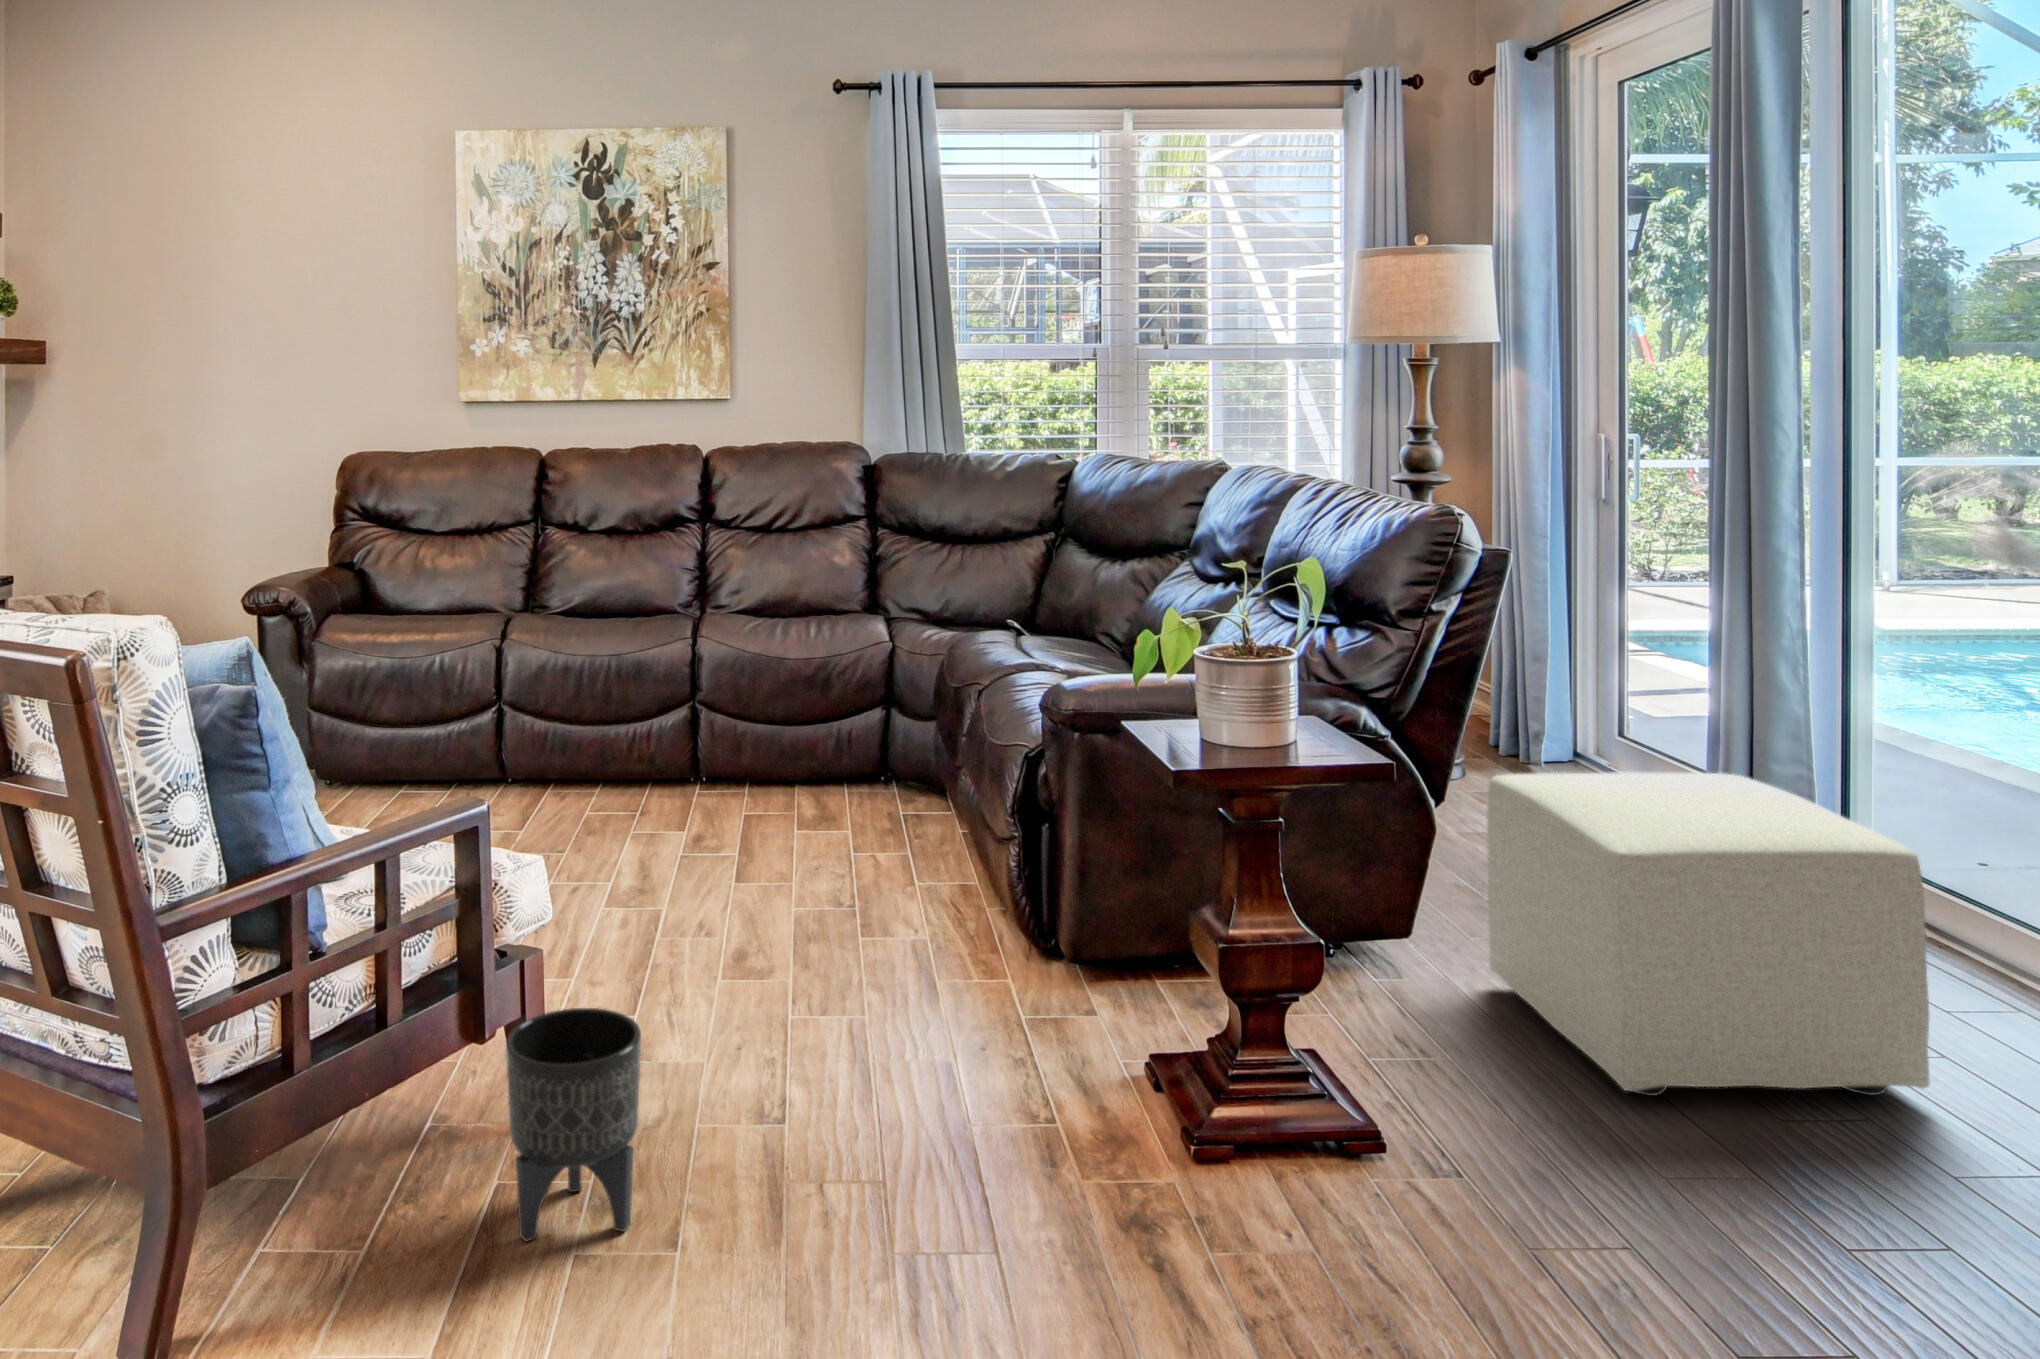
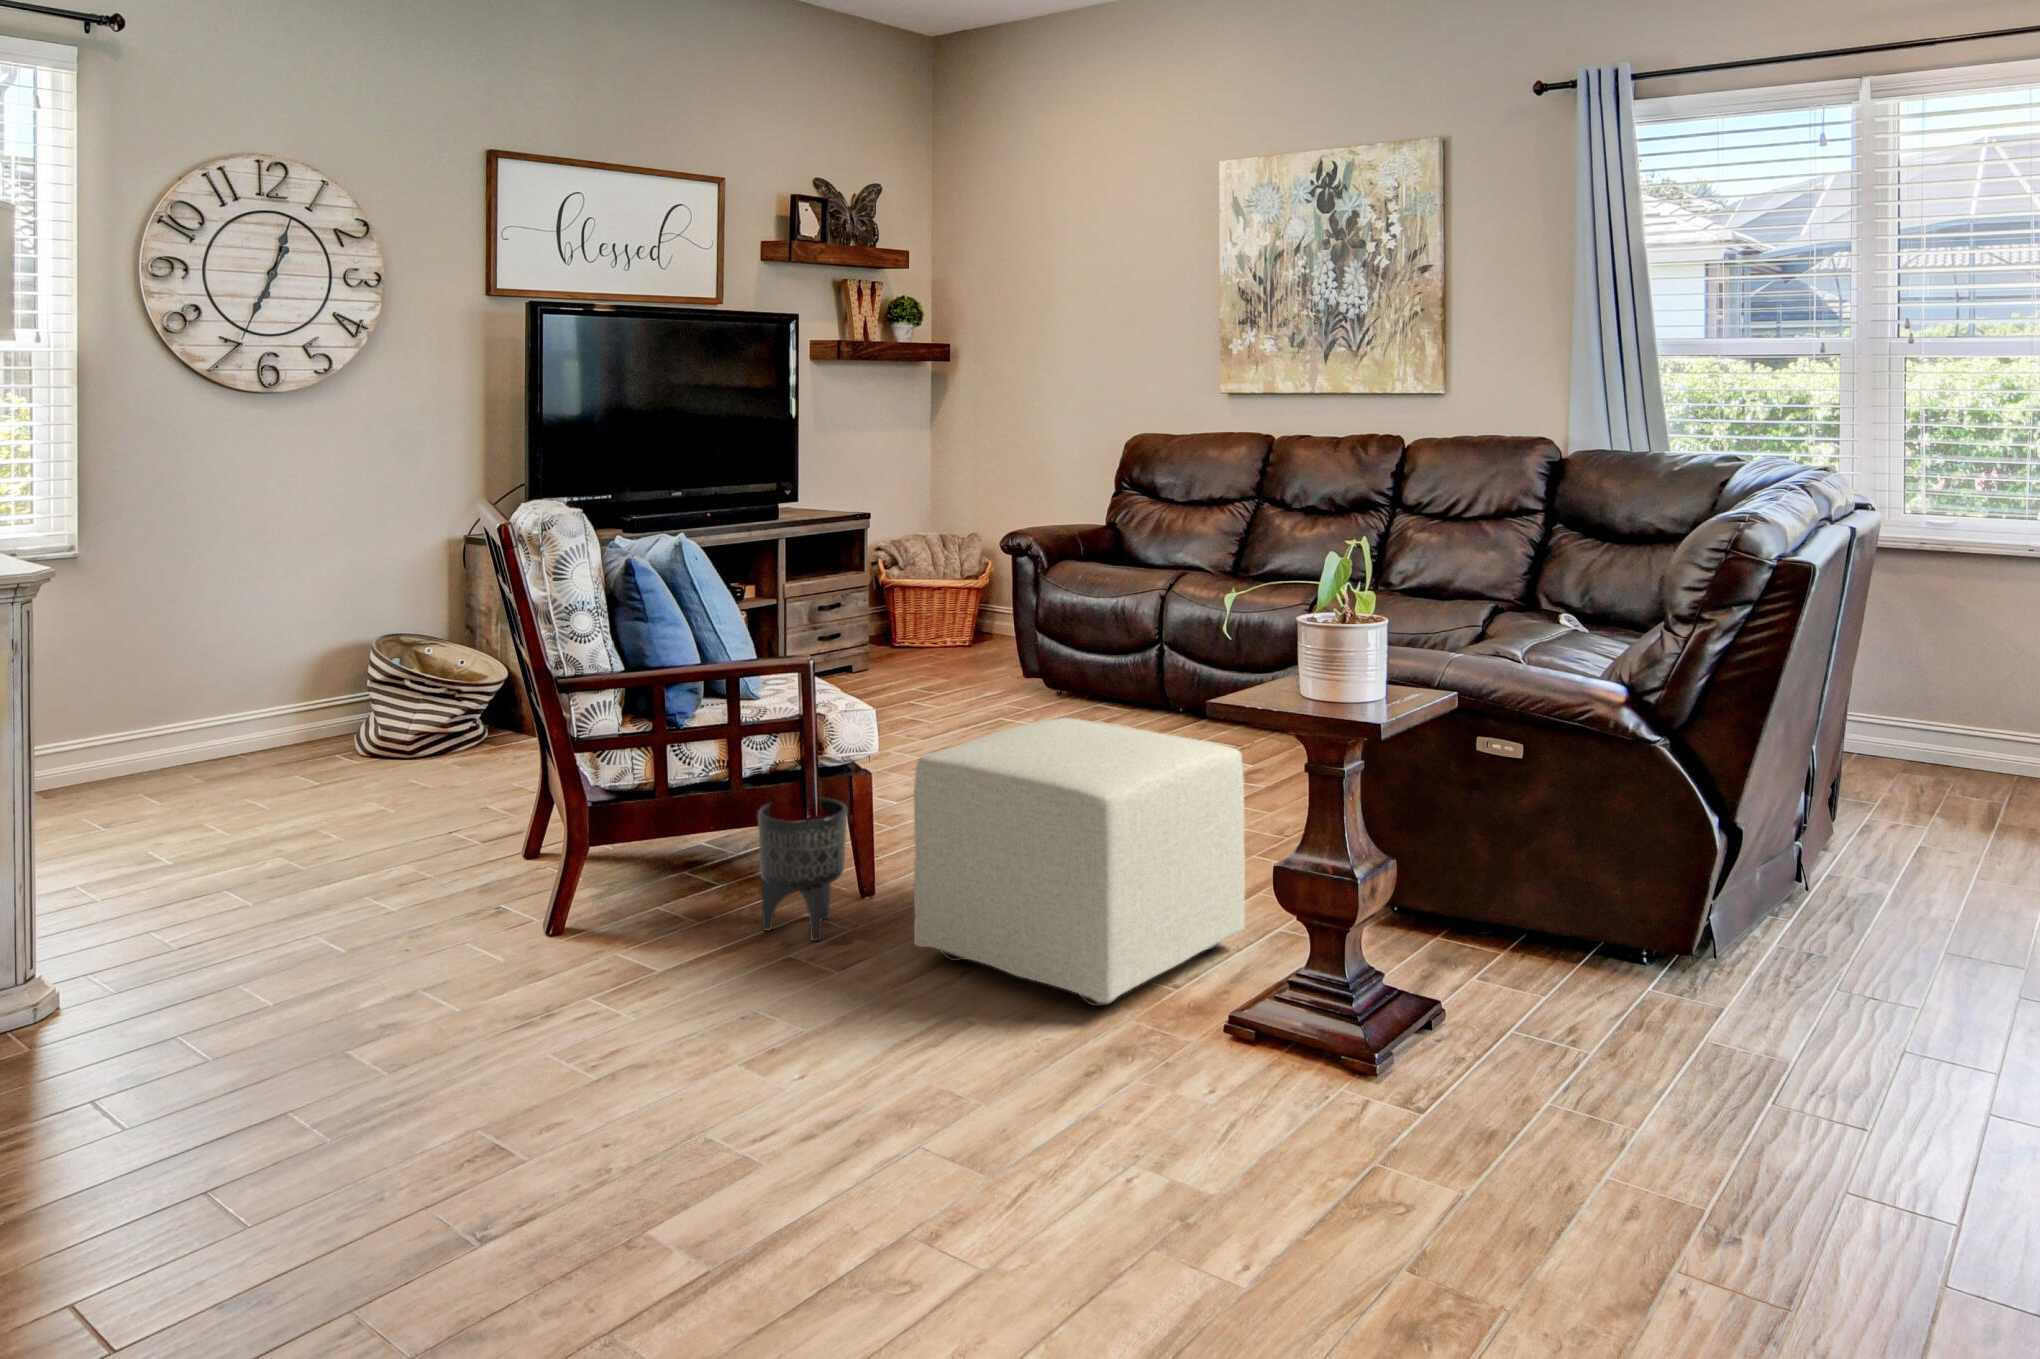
ottoman: present [1487,773,1929,1096] -> present [914,718,1245,1006]

